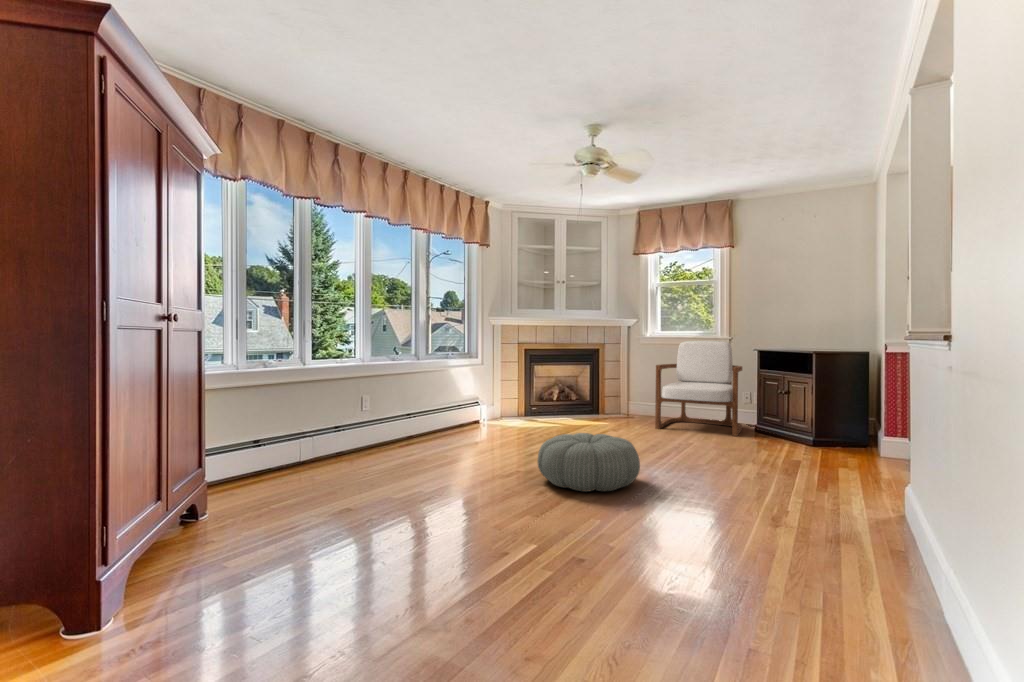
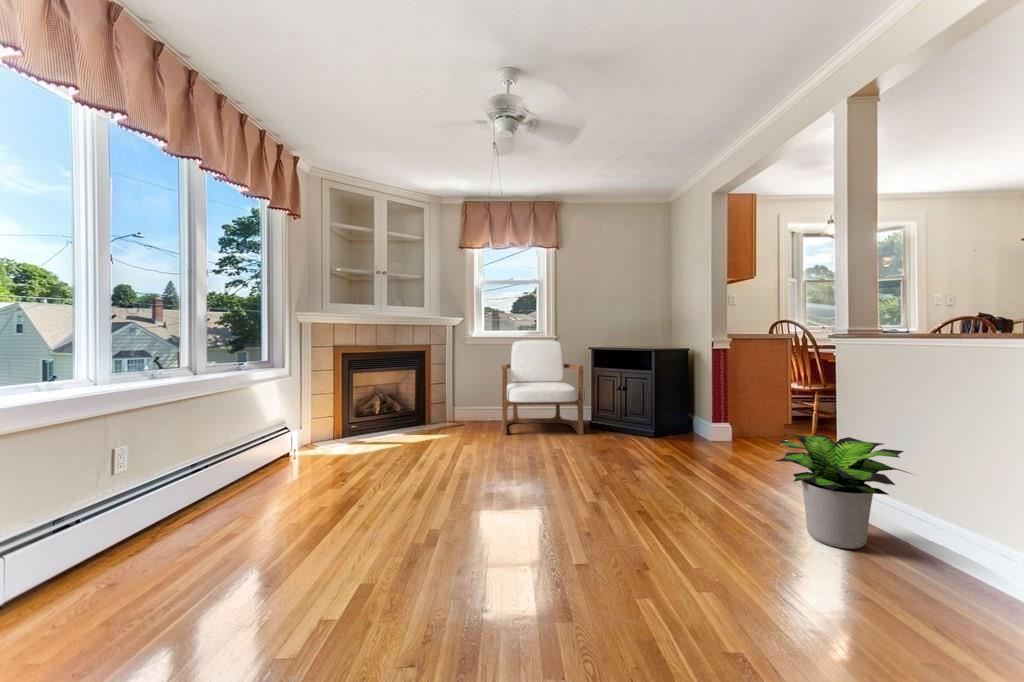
potted plant: none [771,429,895,528] -> present [776,434,909,549]
pouf: present [537,433,640,492] -> none [479,465,622,563]

